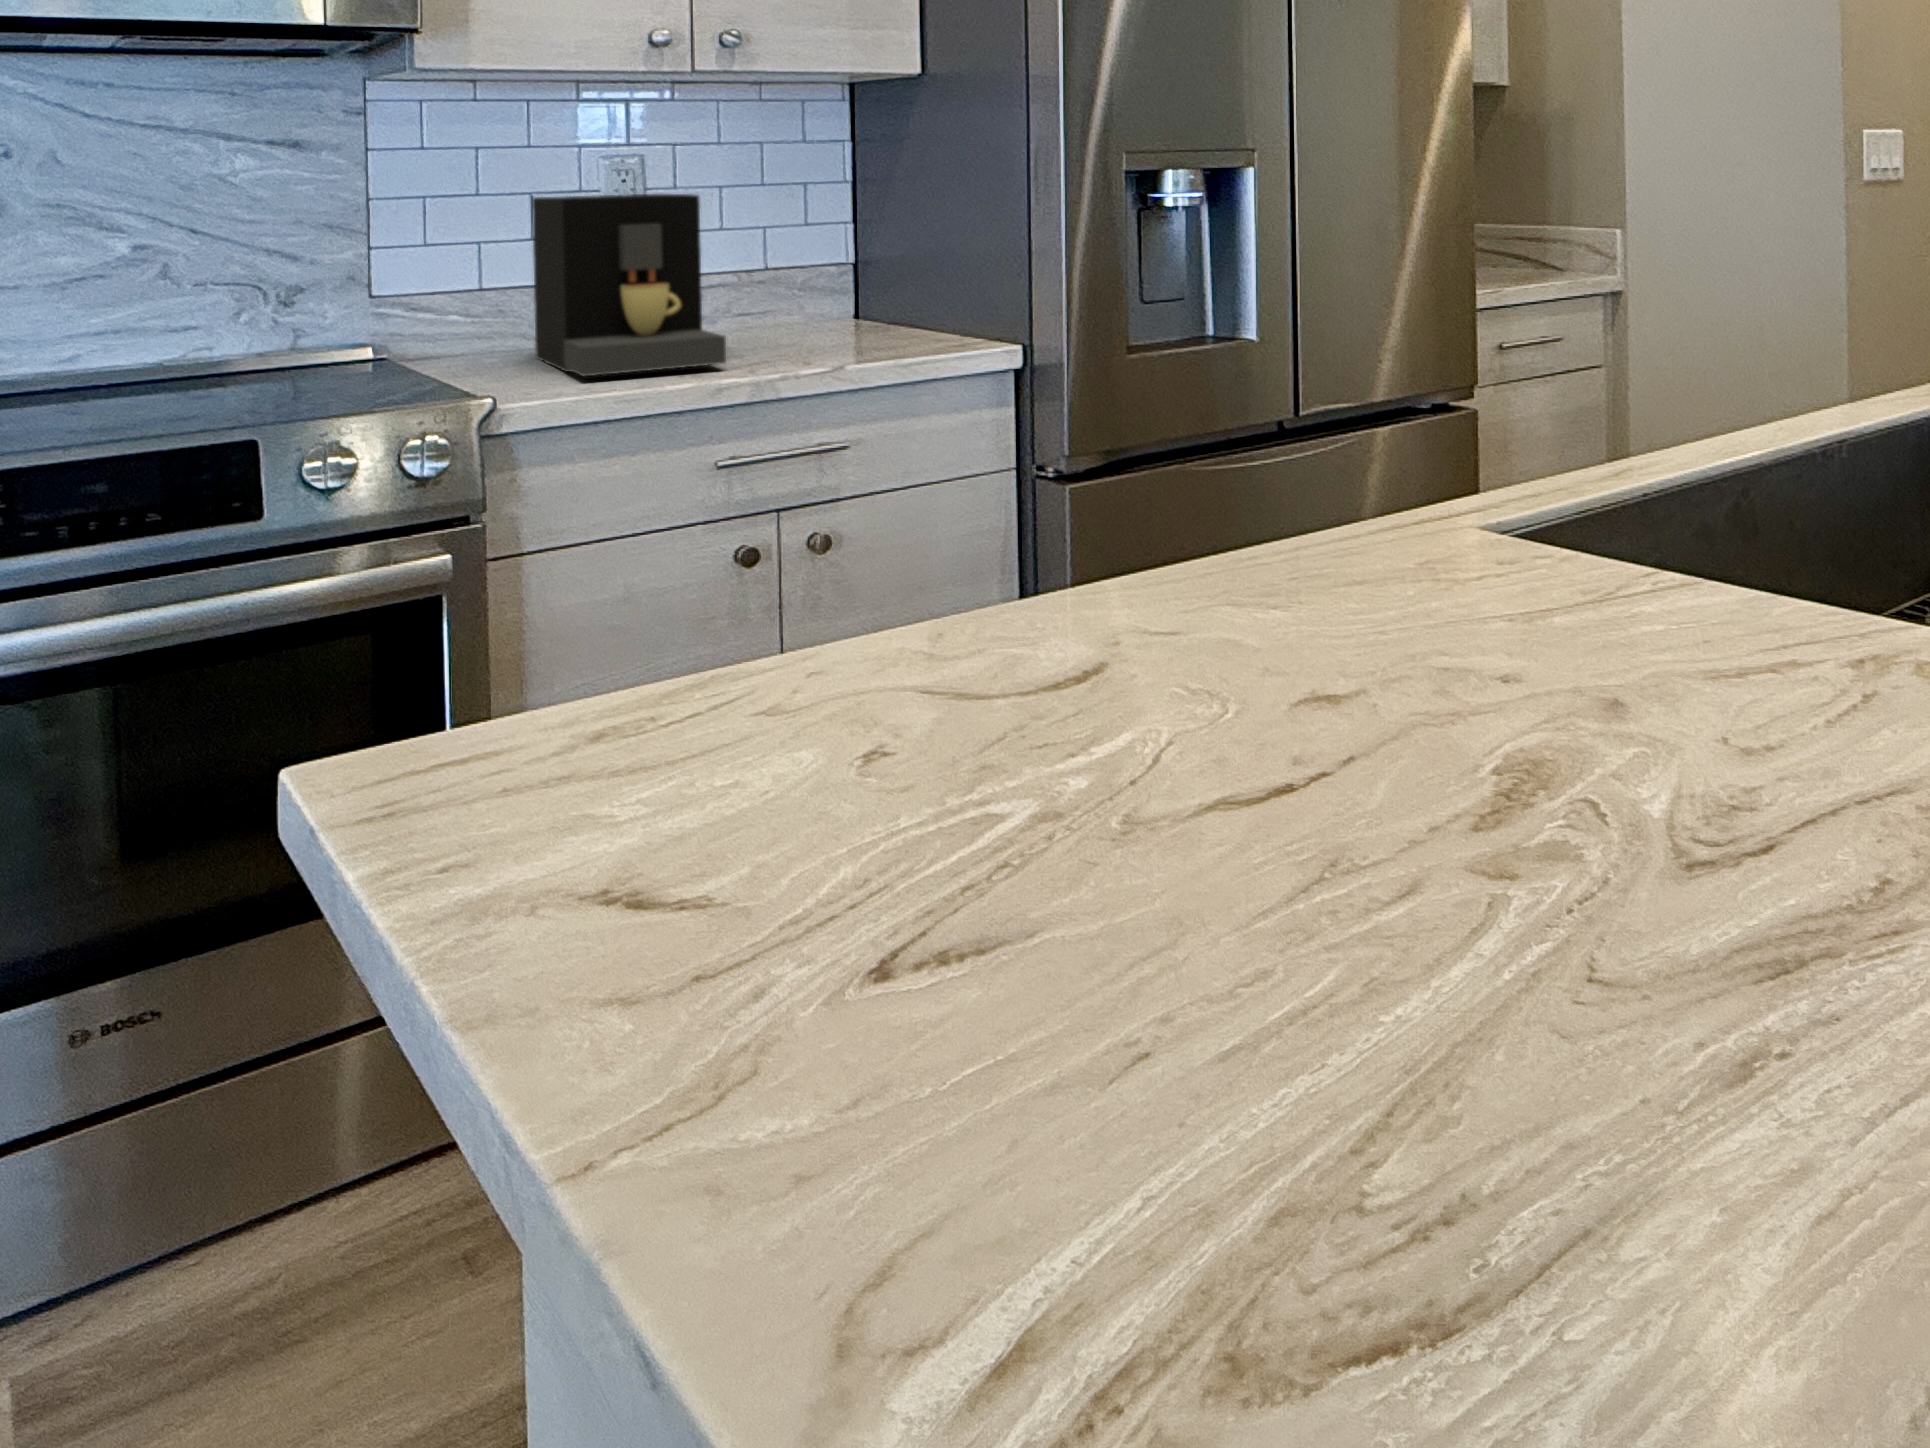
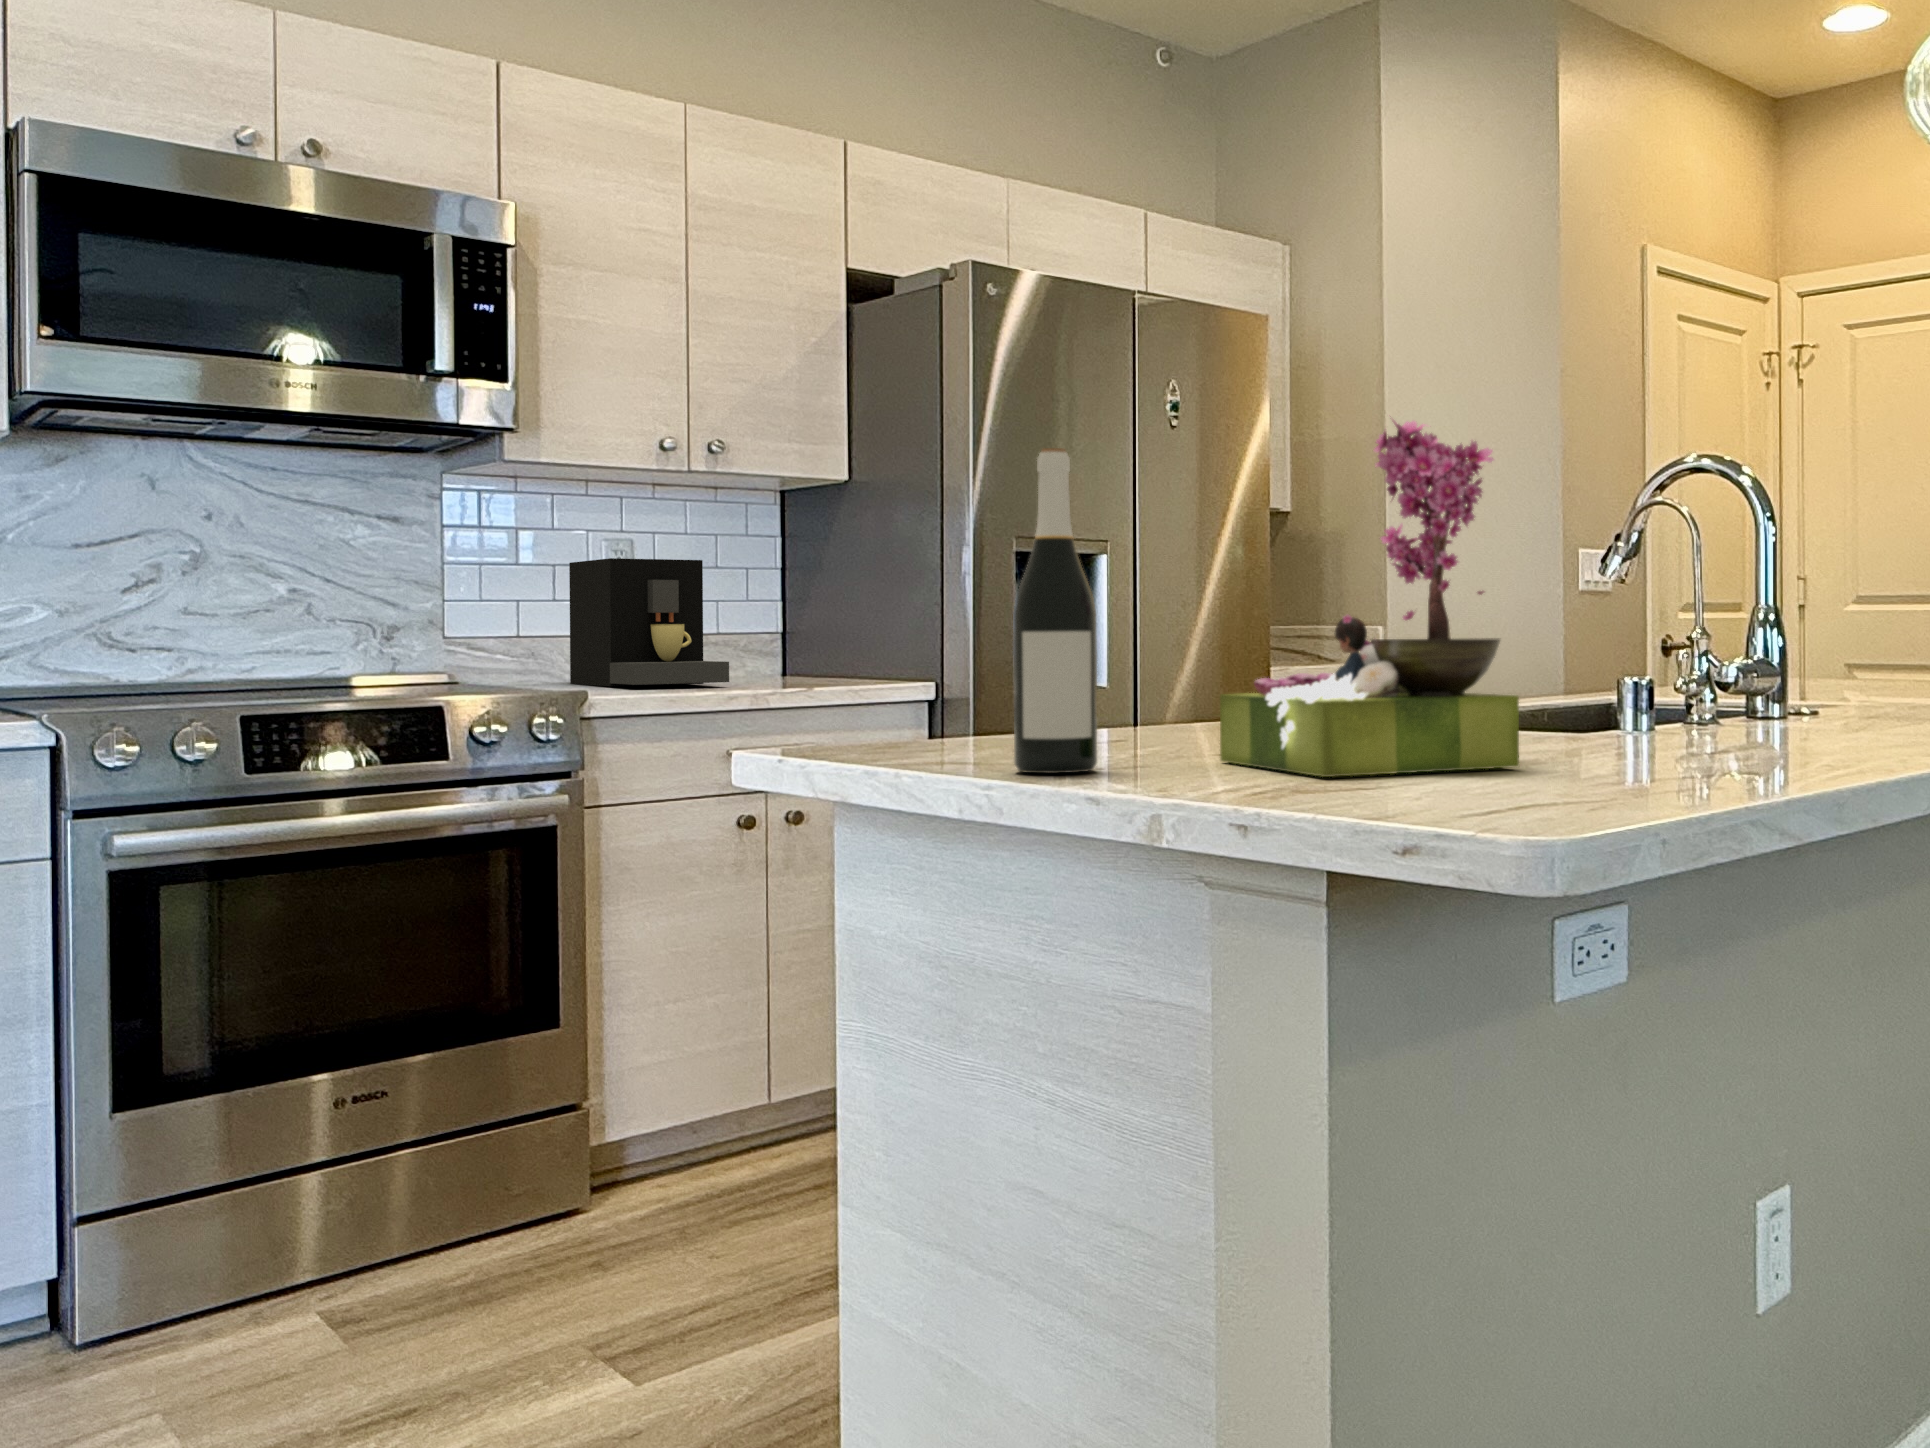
flower arrangement: none [1221,77,1836,975] -> present [1220,420,1519,777]
wine bottle: none [735,191,927,919] -> present [1013,448,1097,773]

